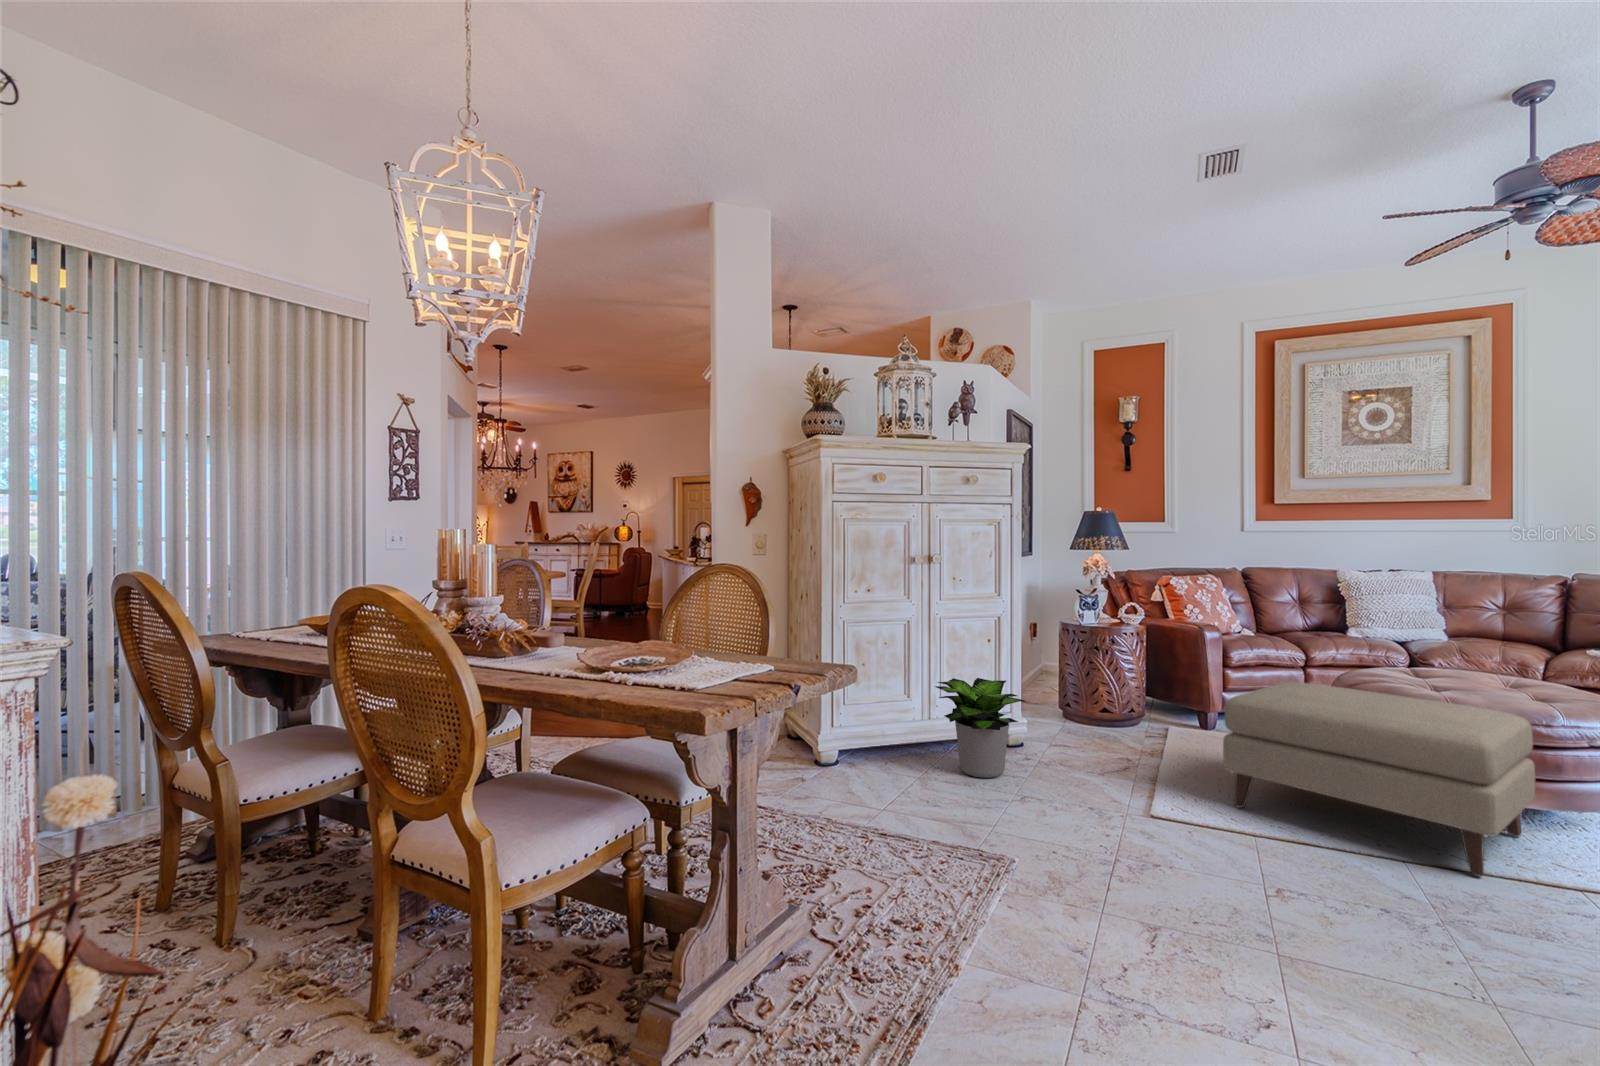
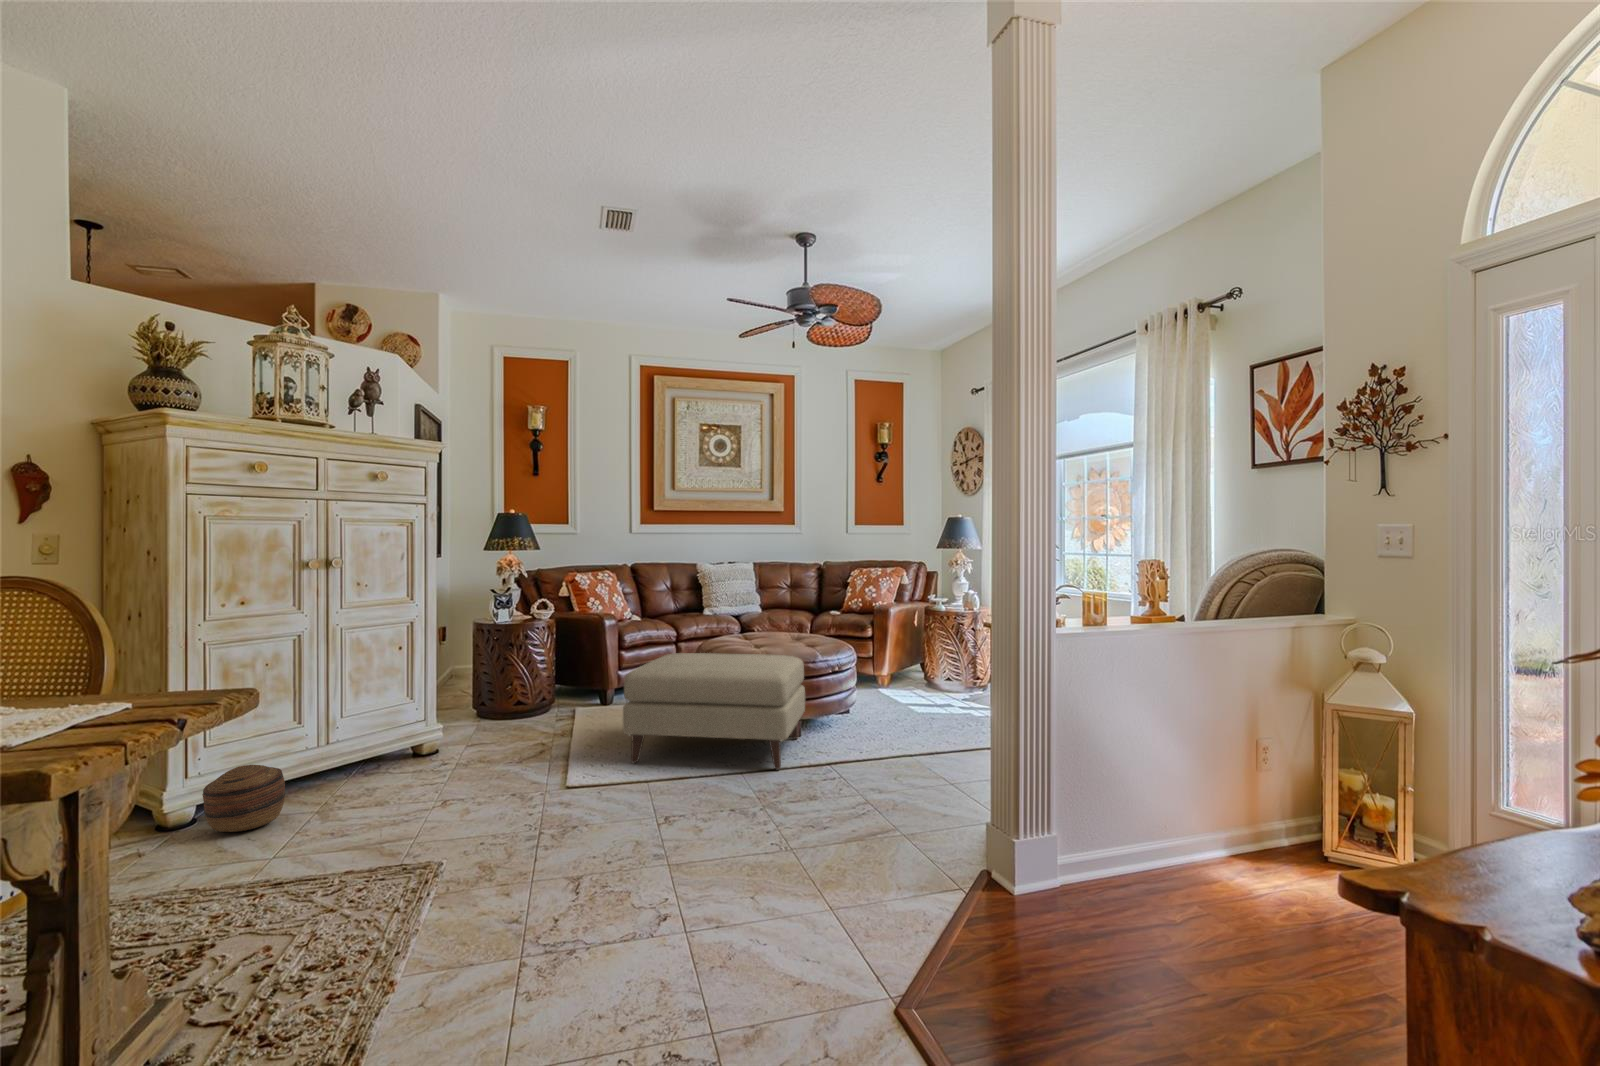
potted plant: present [935,678,1026,778] -> none [335,688,458,796]
basket: none [842,723,896,777] -> present [202,765,285,832]

